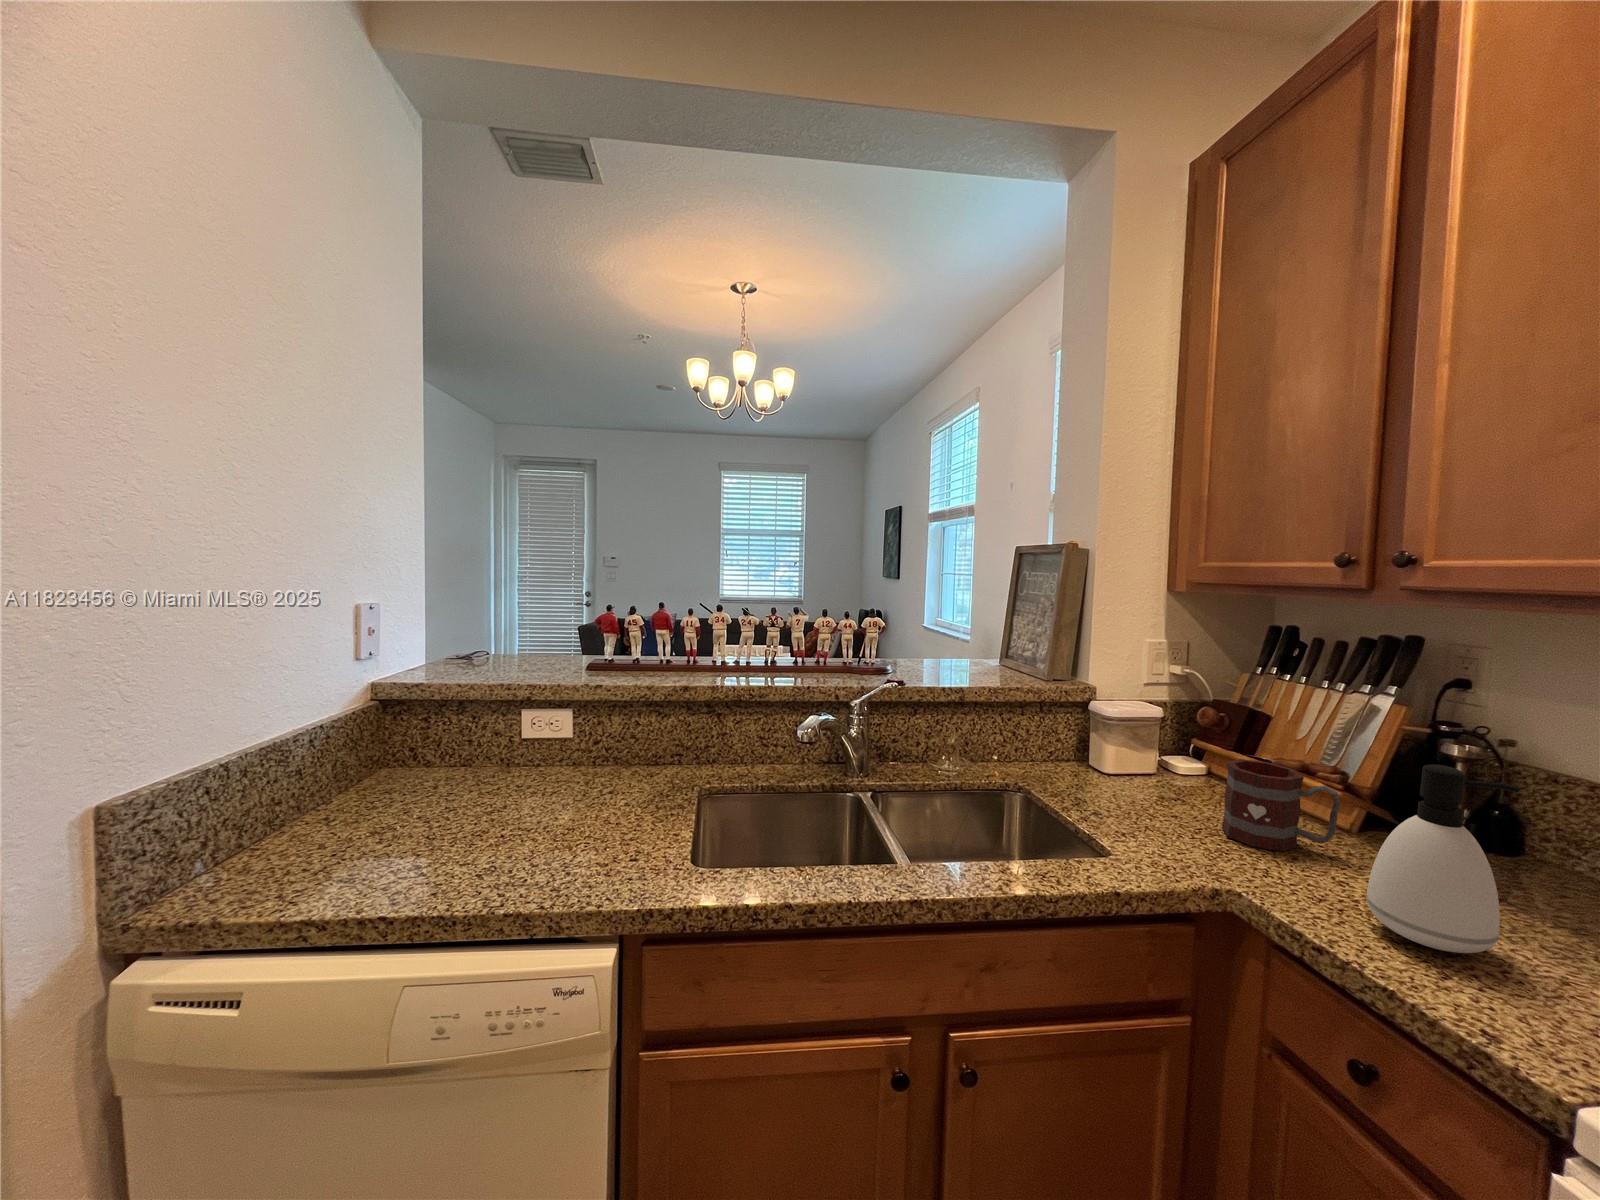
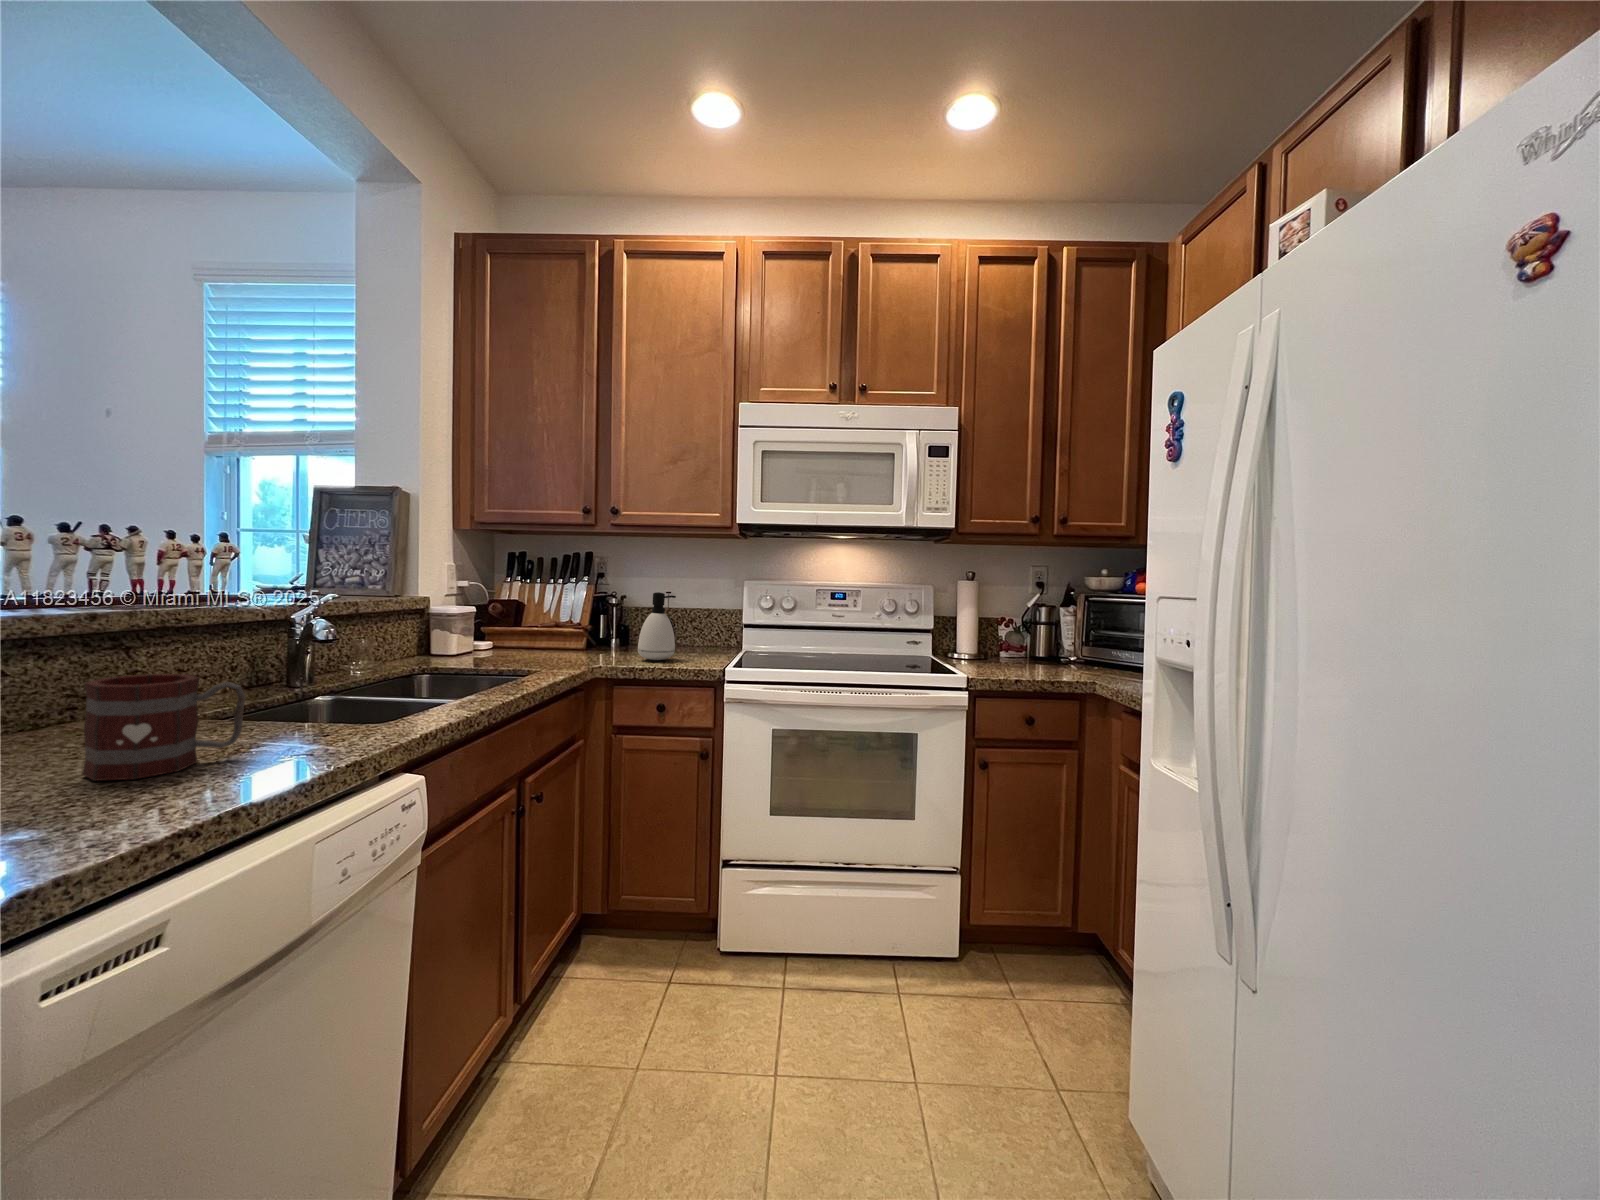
mug: present [1222,759,1340,851] -> present [82,674,245,781]

